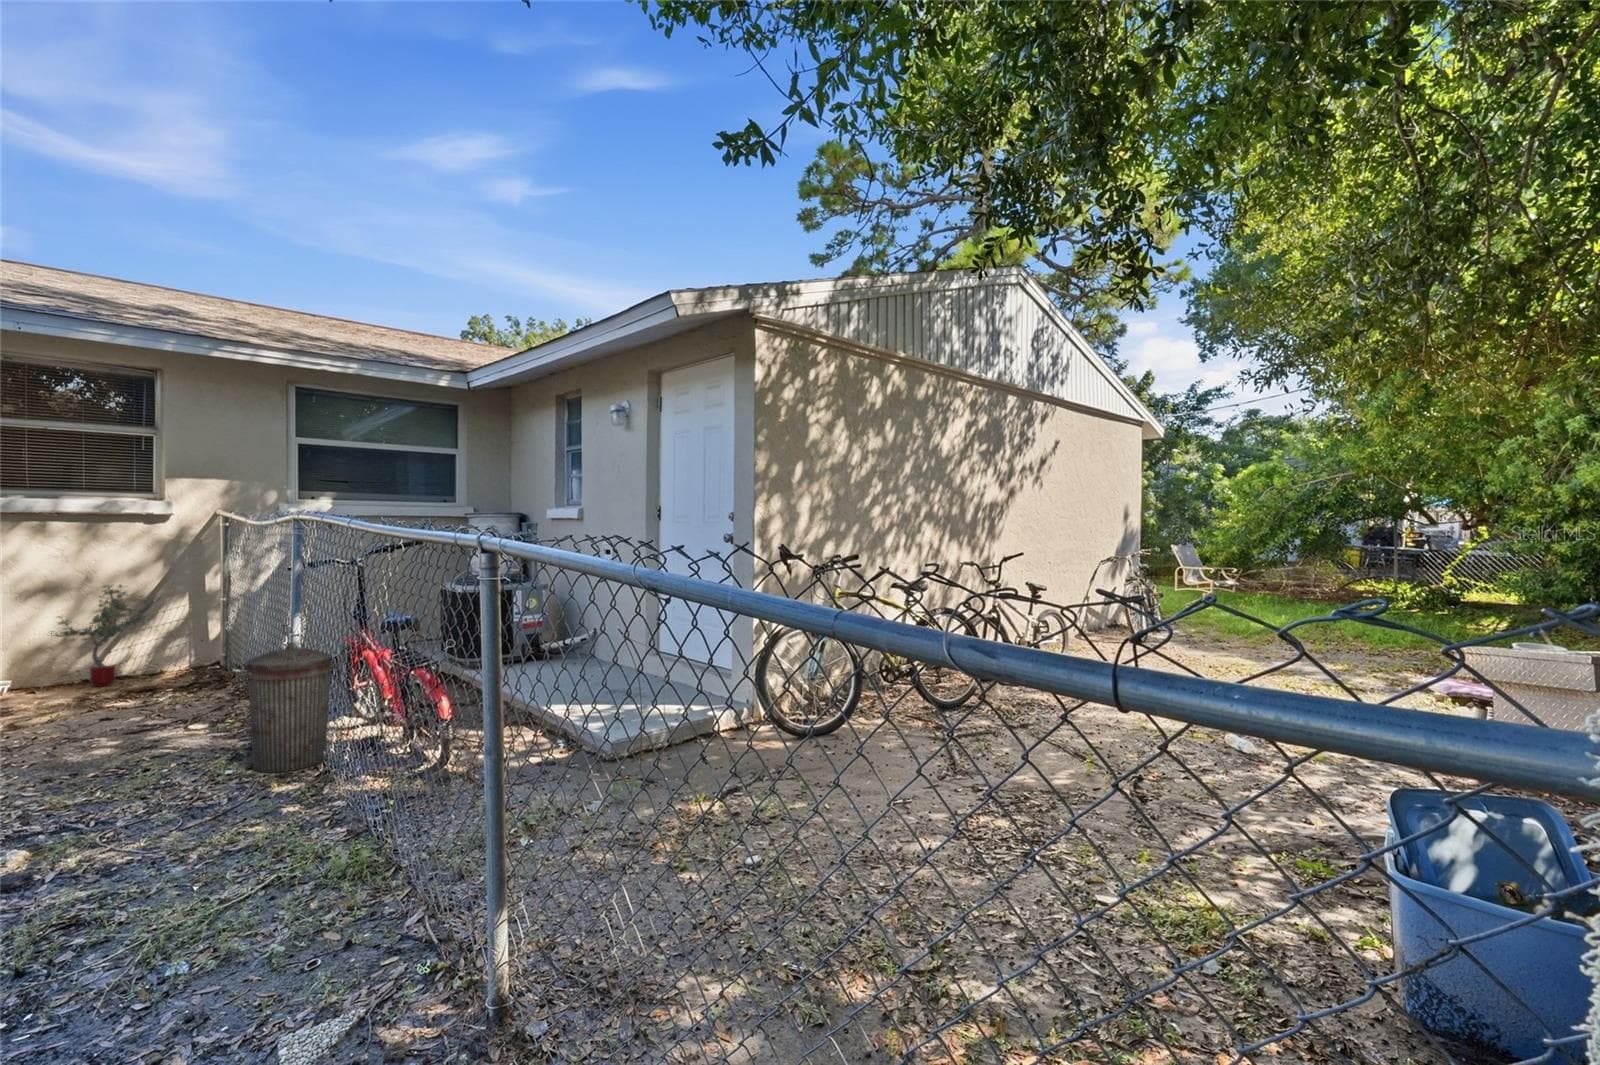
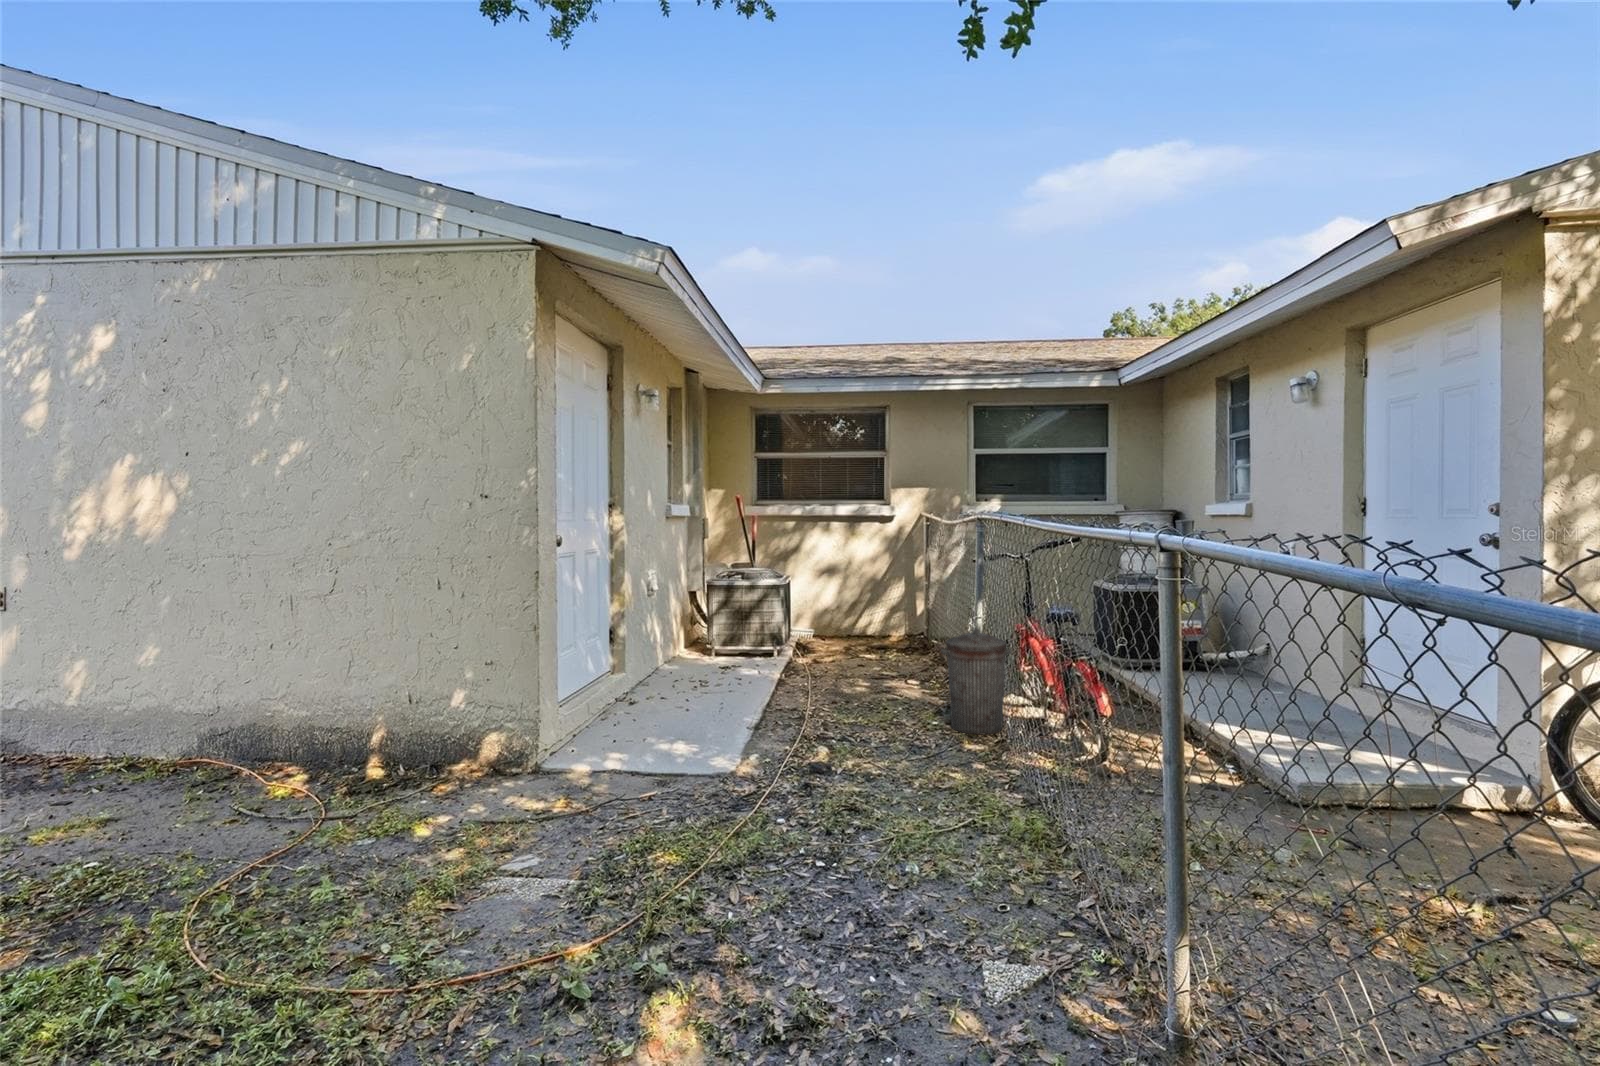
potted tree: present [51,585,155,687] -> none [824,569,886,644]

